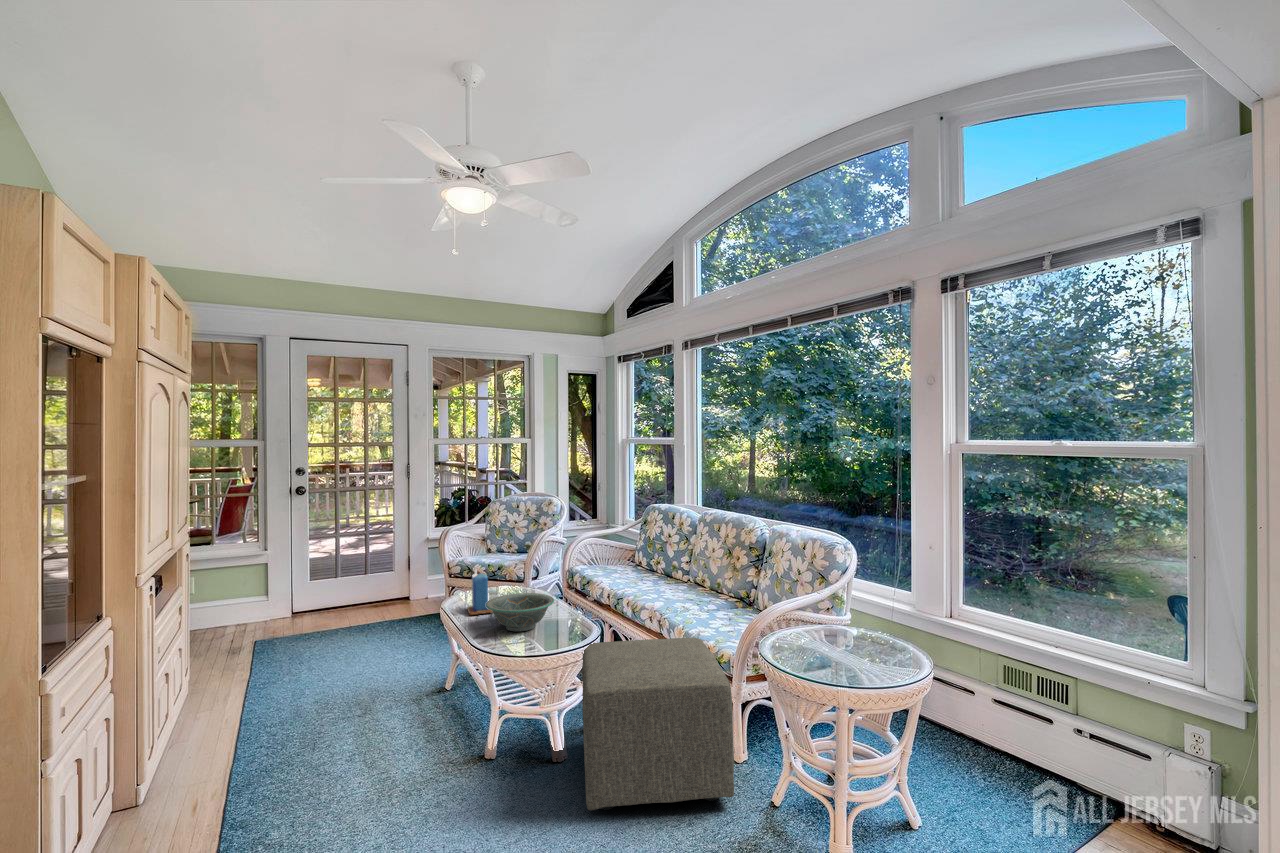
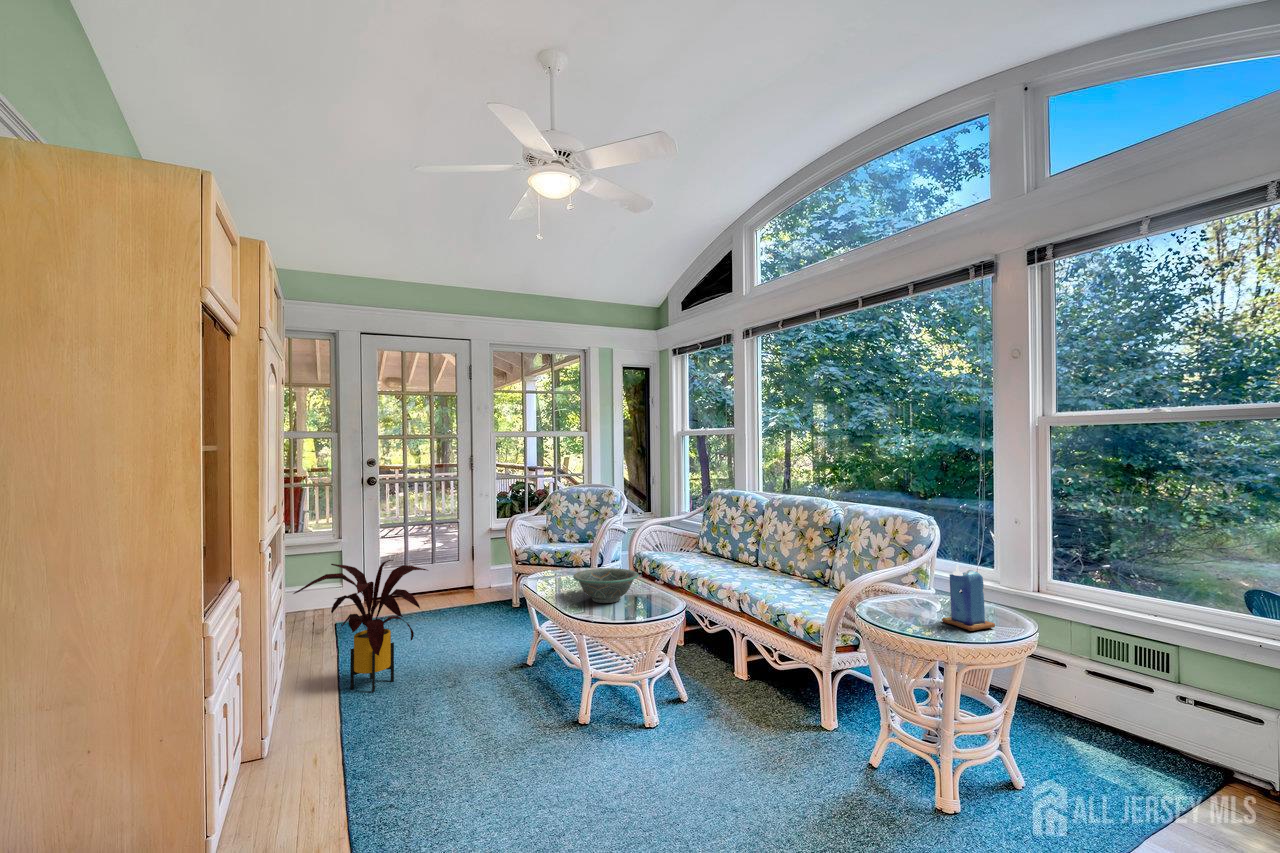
candle: present [467,571,492,615] -> present [942,565,995,631]
house plant: none [189,585,345,724] -> present [293,560,428,692]
ottoman: present [582,638,734,810] -> none [671,610,835,769]

